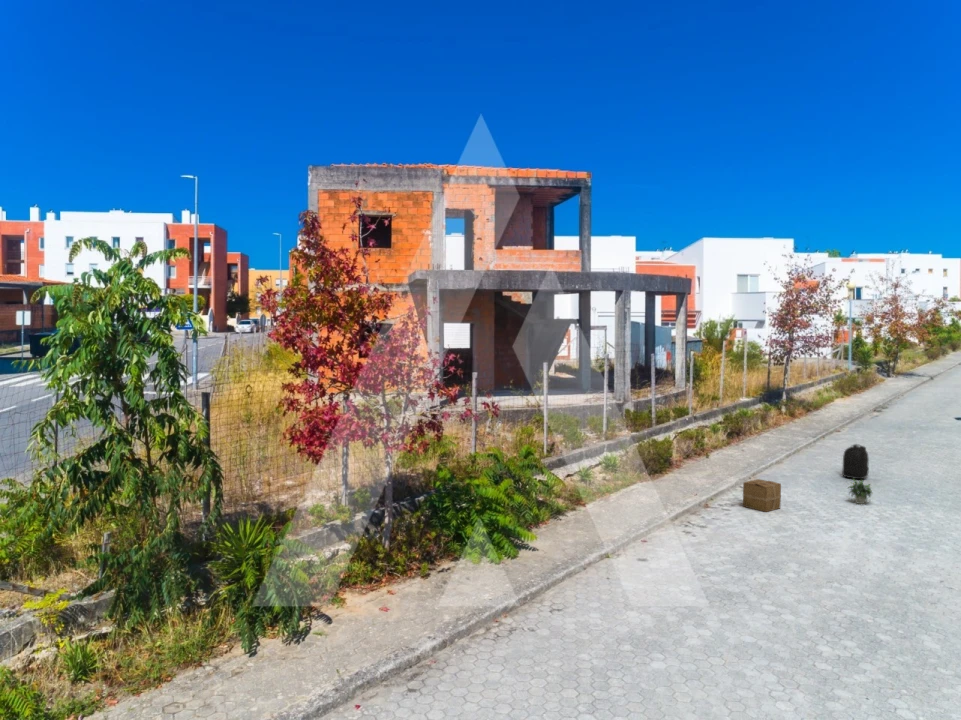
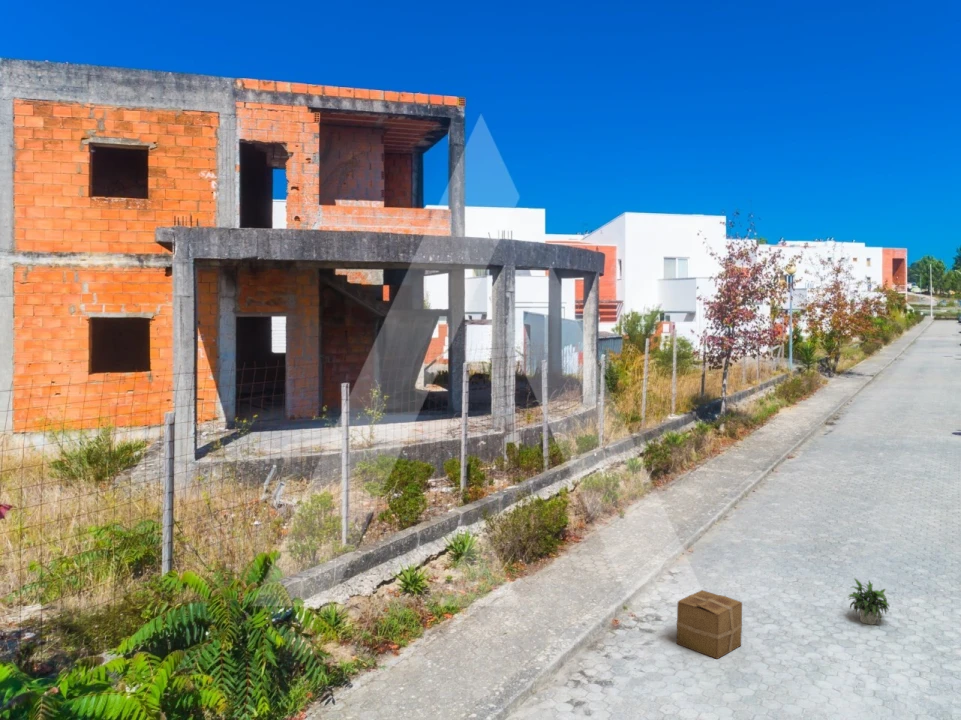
backpack: present [842,444,869,479] -> none [824,505,865,561]

